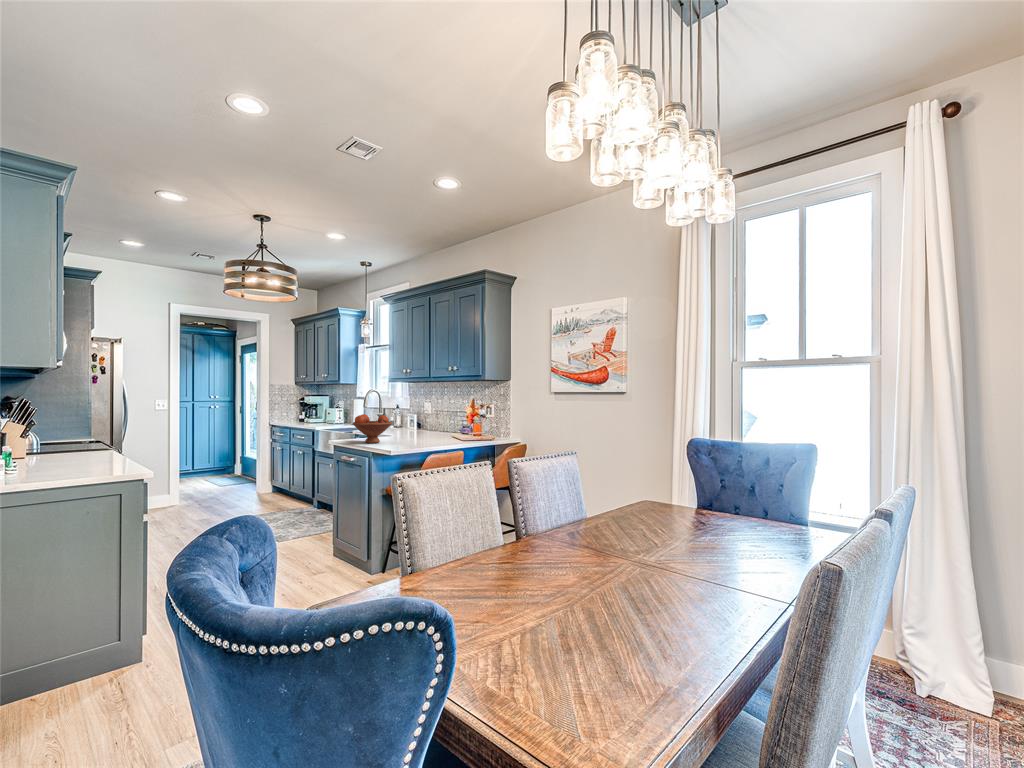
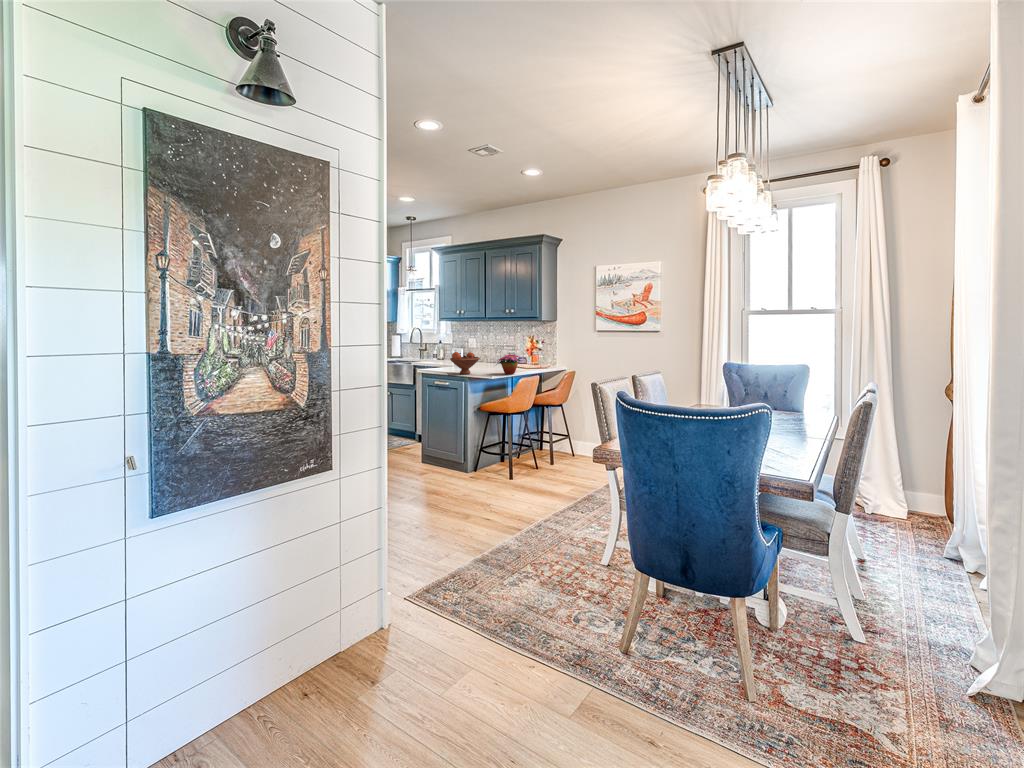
flower arrangement: none [405,418,446,446] -> present [497,354,520,374]

